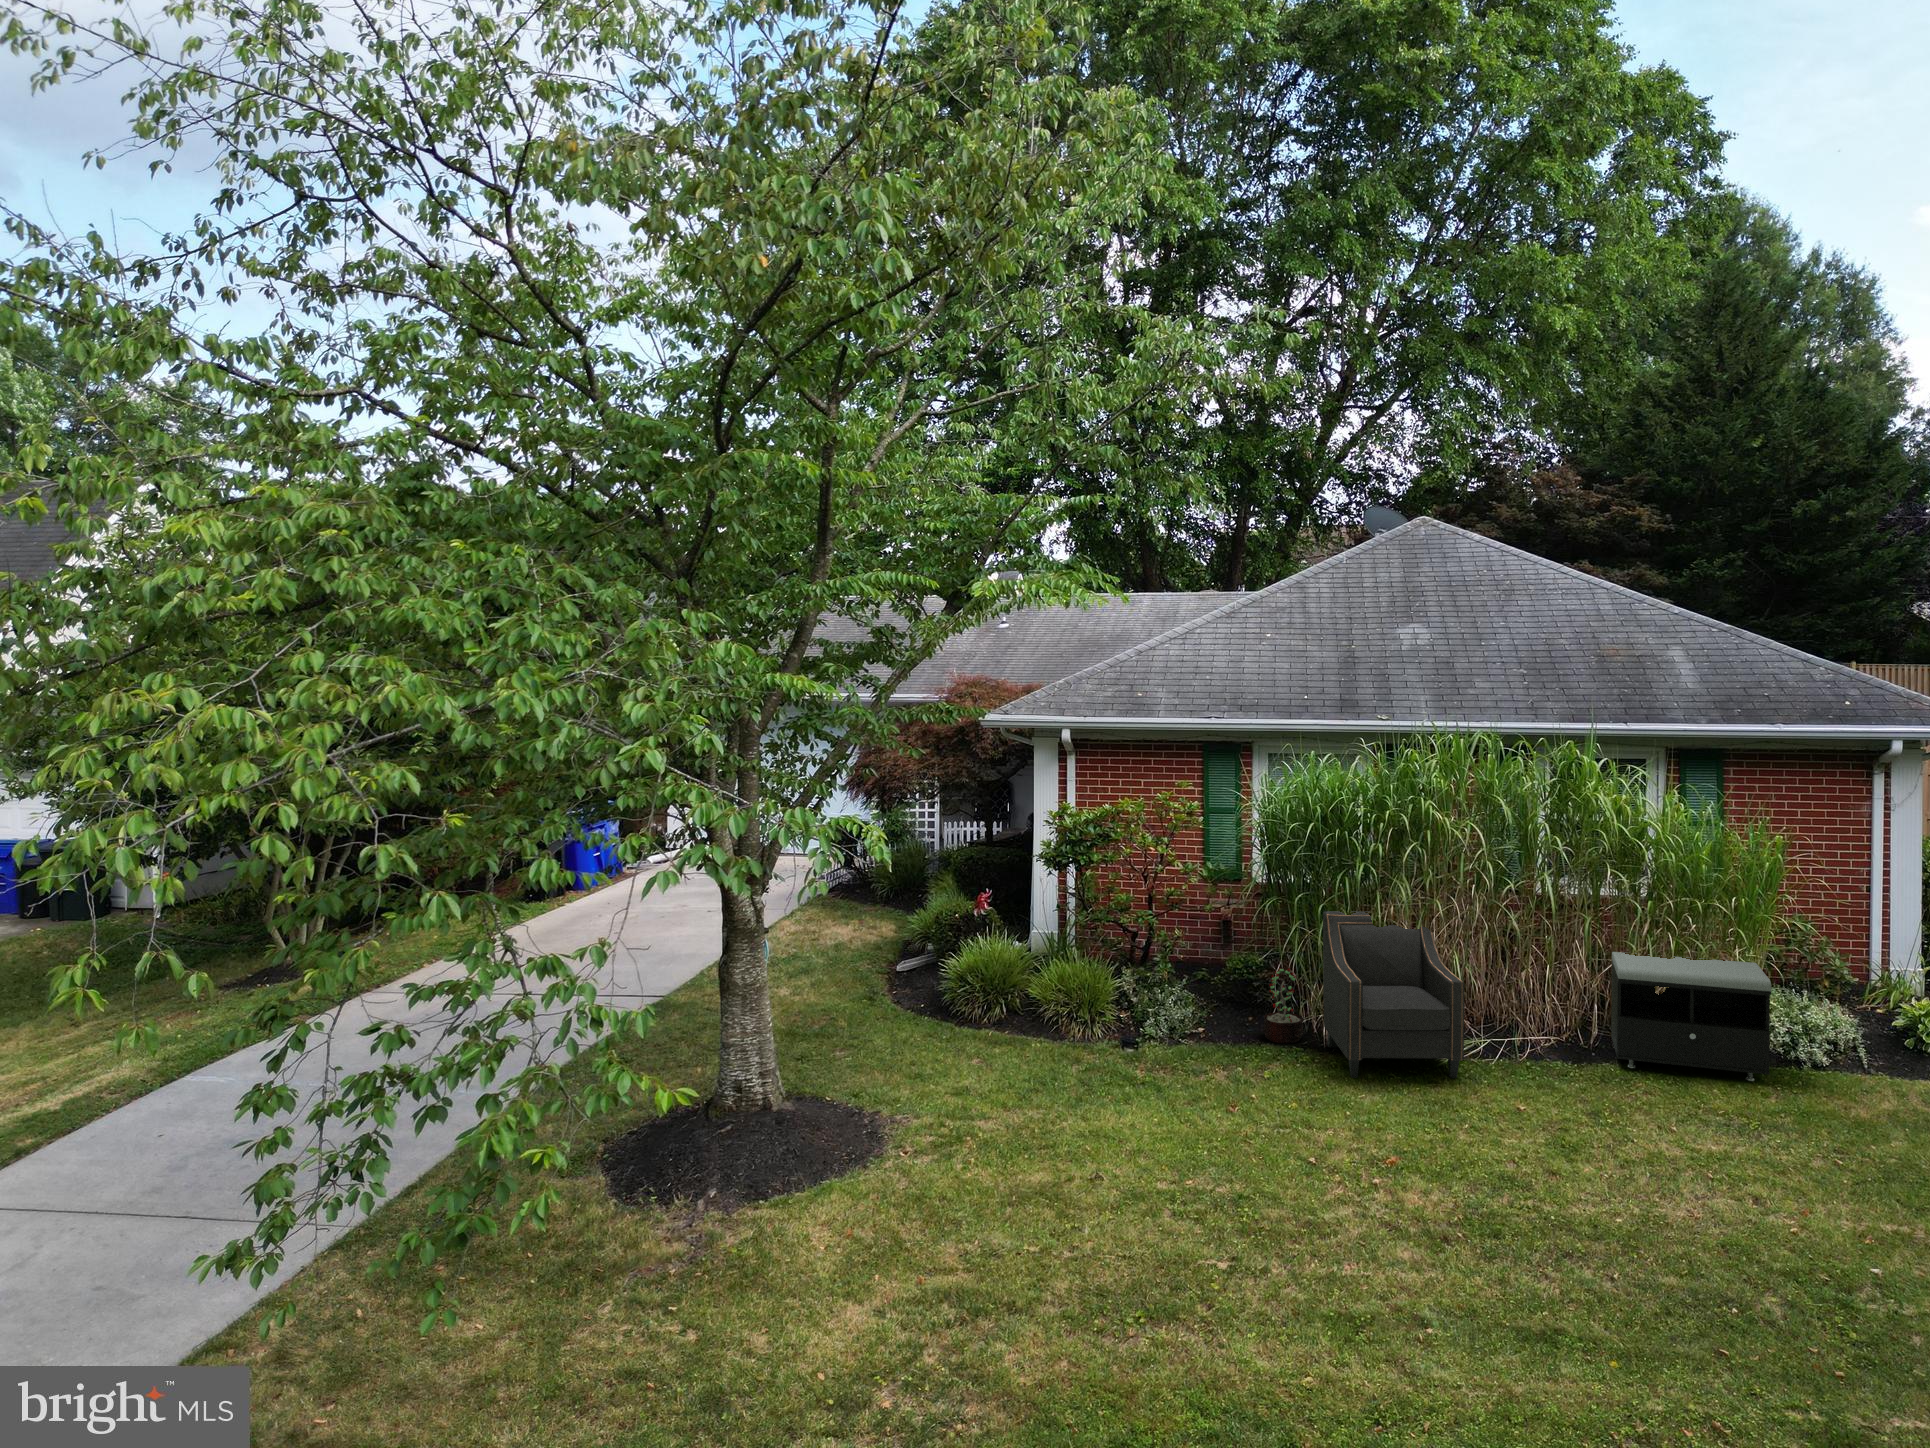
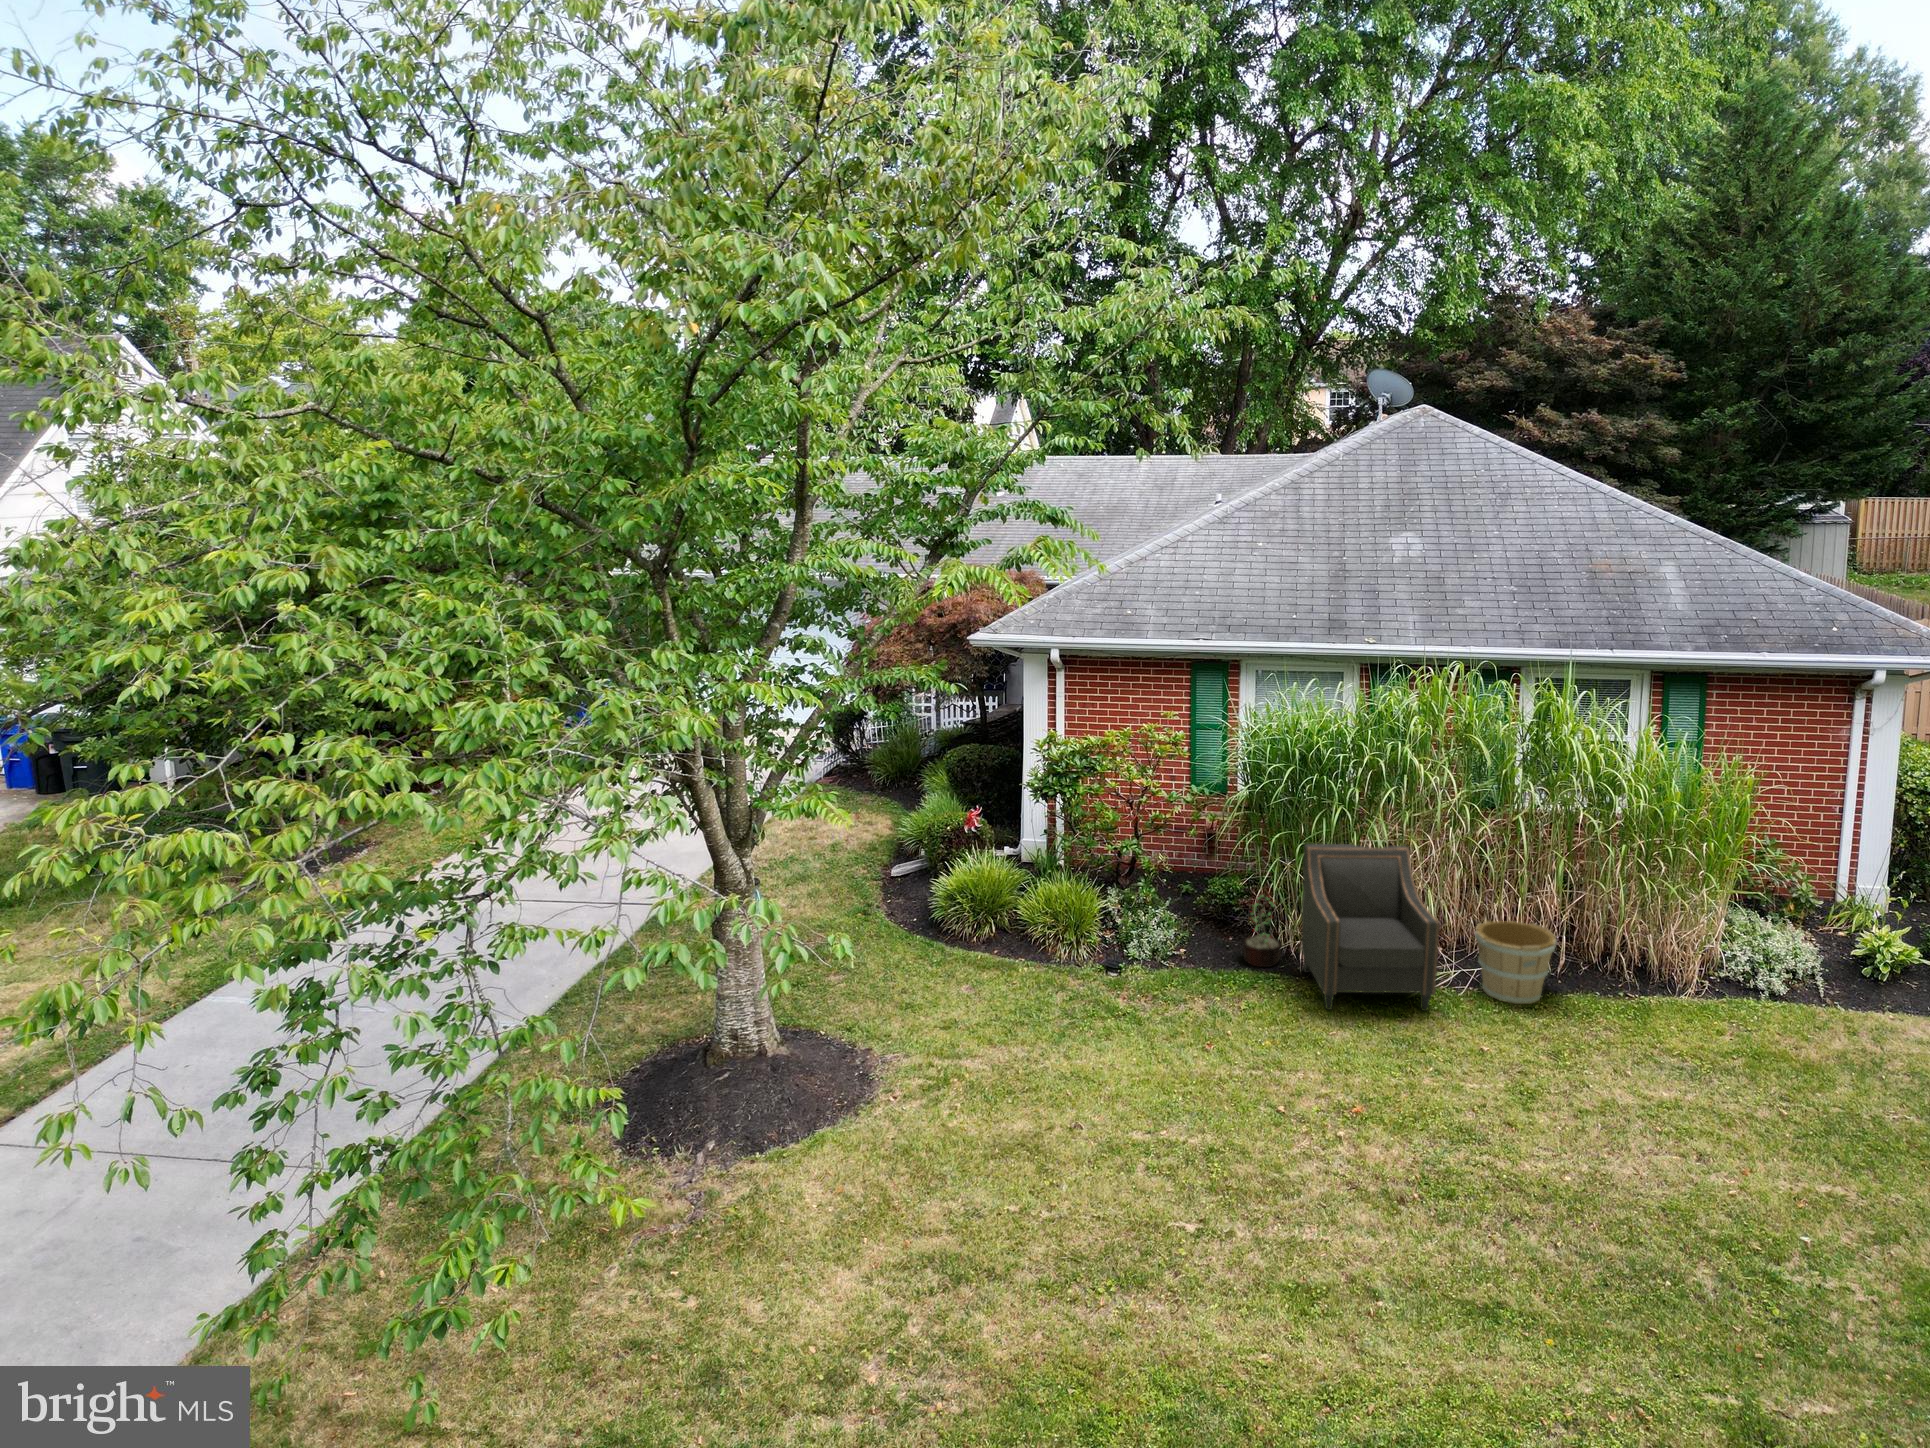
storage bench: present [1611,952,1771,1081] -> none [1579,885,1741,1016]
wooden bucket: none [1501,990,1586,1072] -> present [1475,921,1556,1004]

